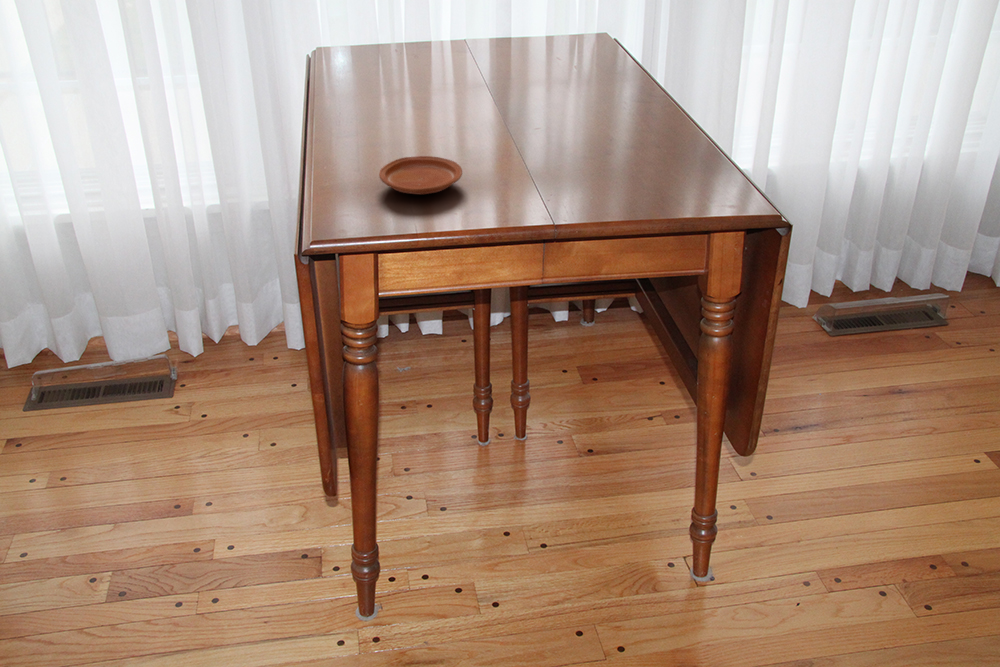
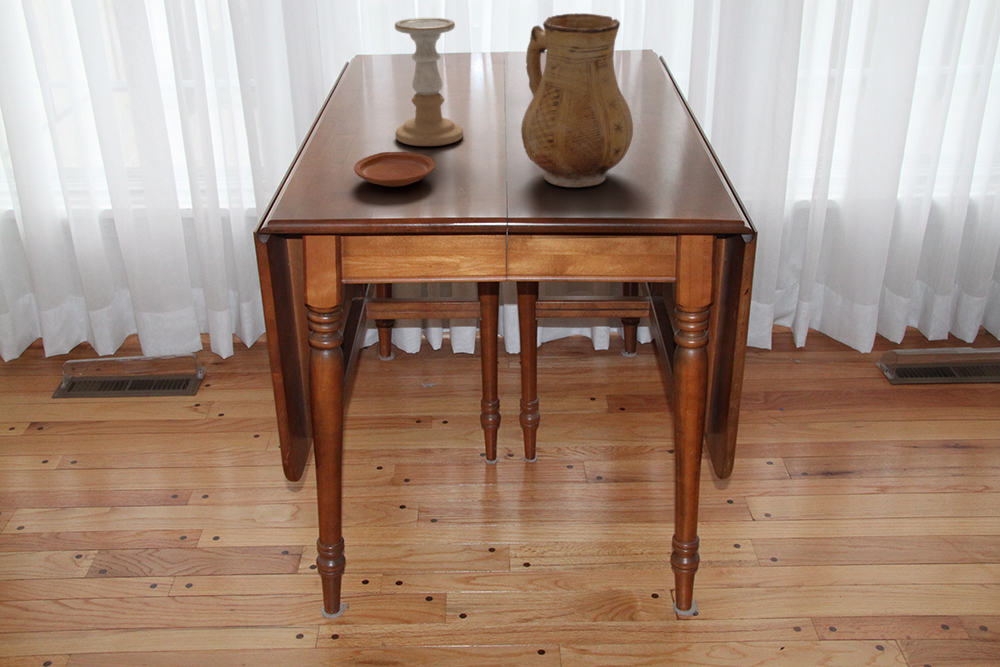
ceramic pitcher: none [546,10,659,187] -> present [521,13,633,187]
candle holder: none [400,14,470,147] -> present [395,18,463,146]

